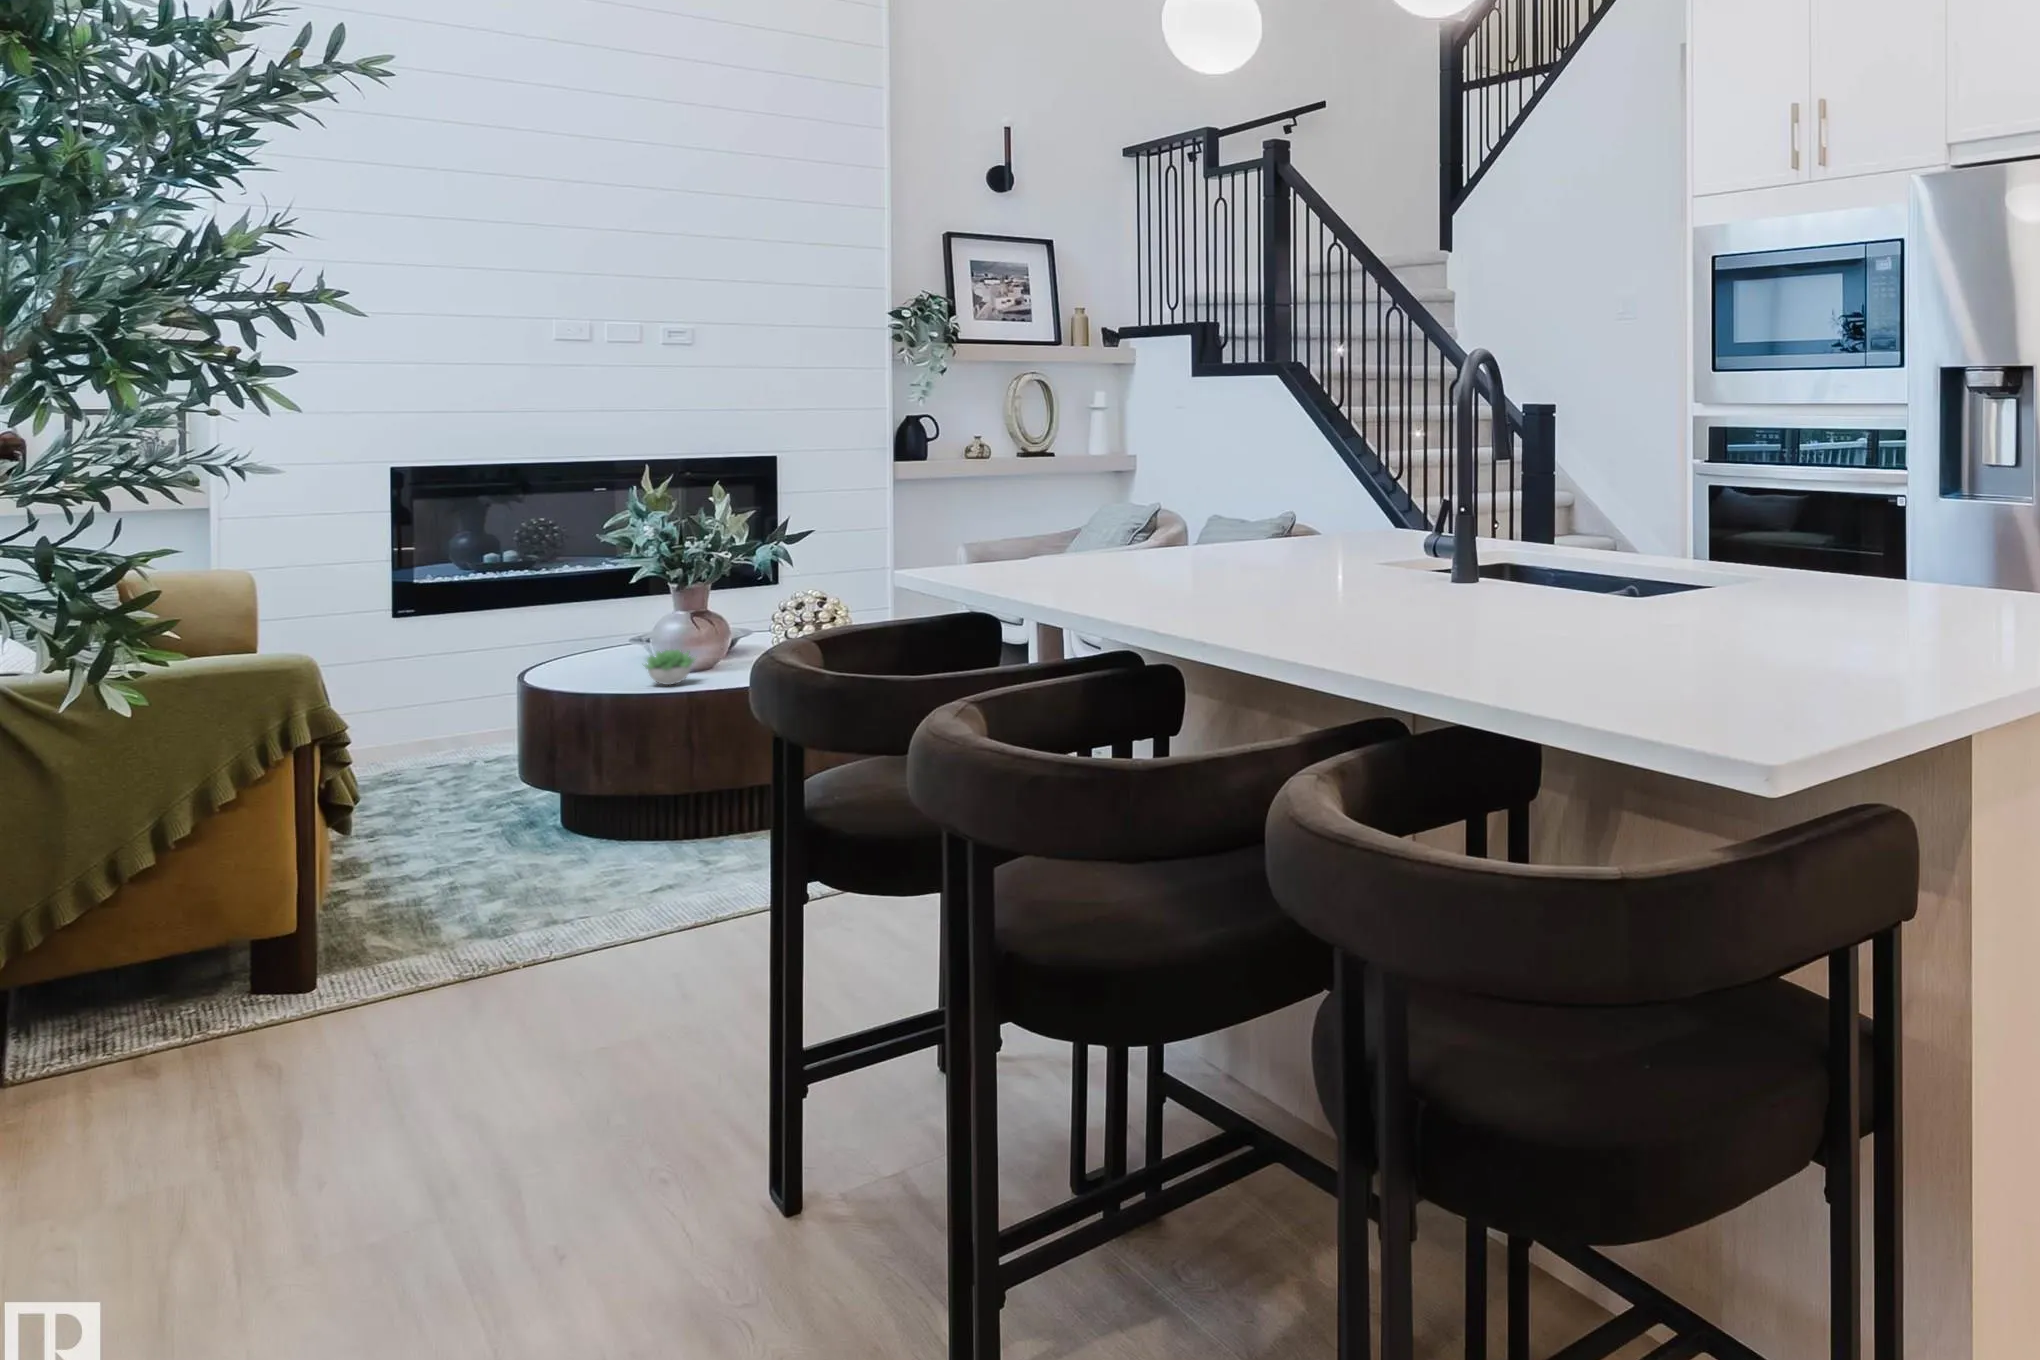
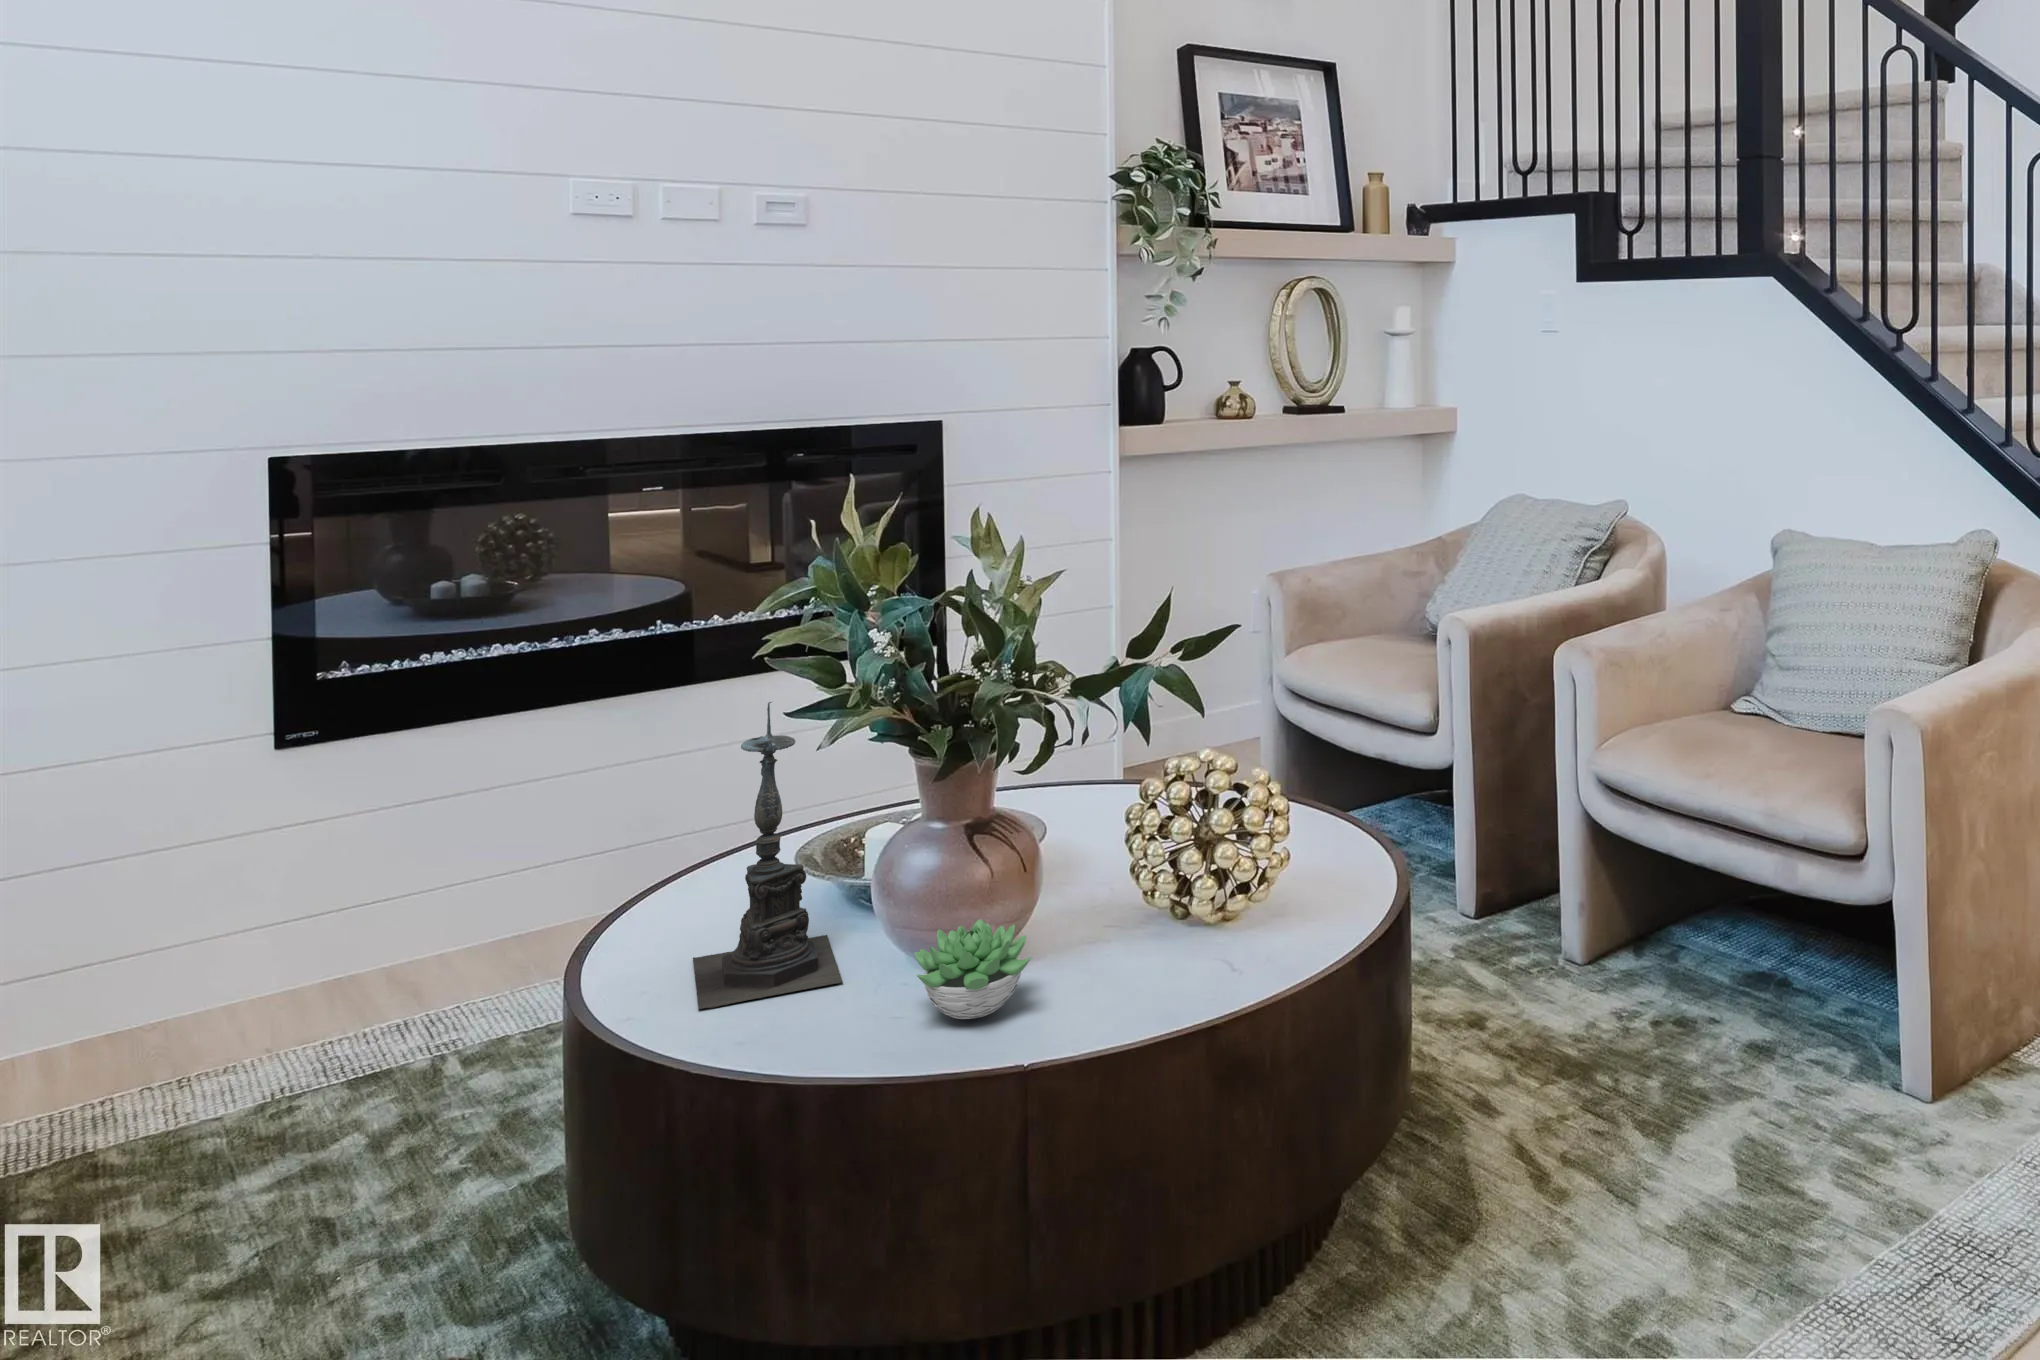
candle holder: none [561,561,629,682] -> present [693,702,843,1009]

